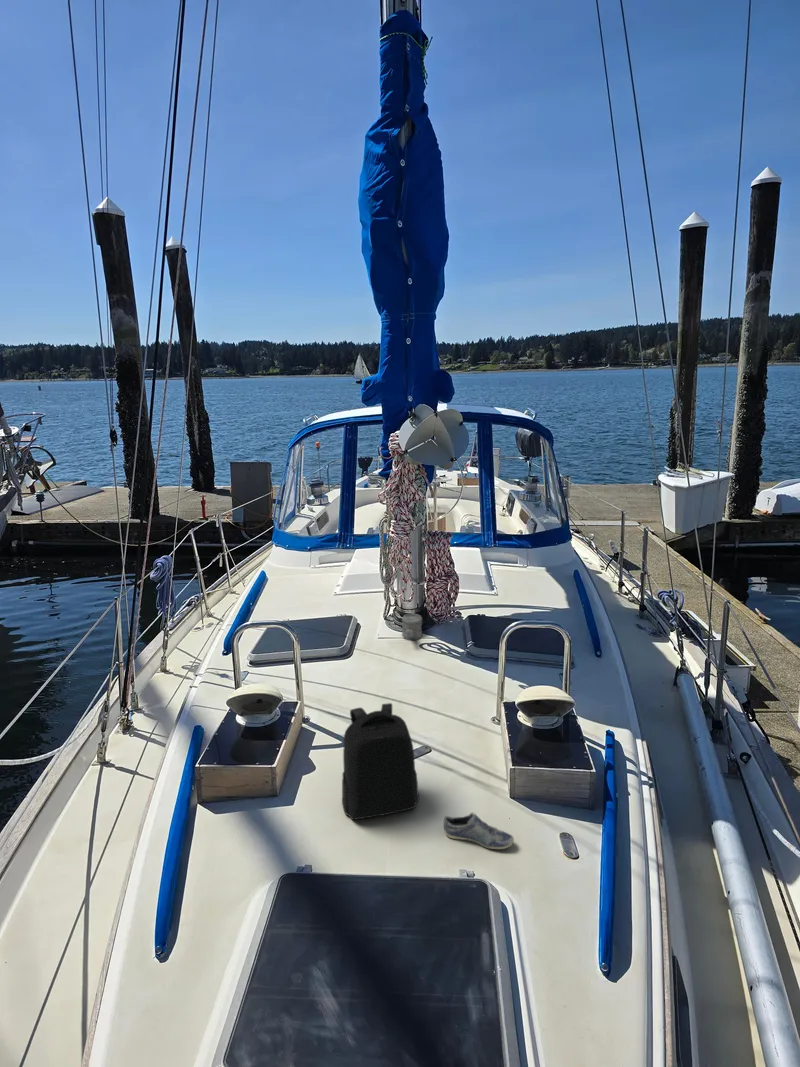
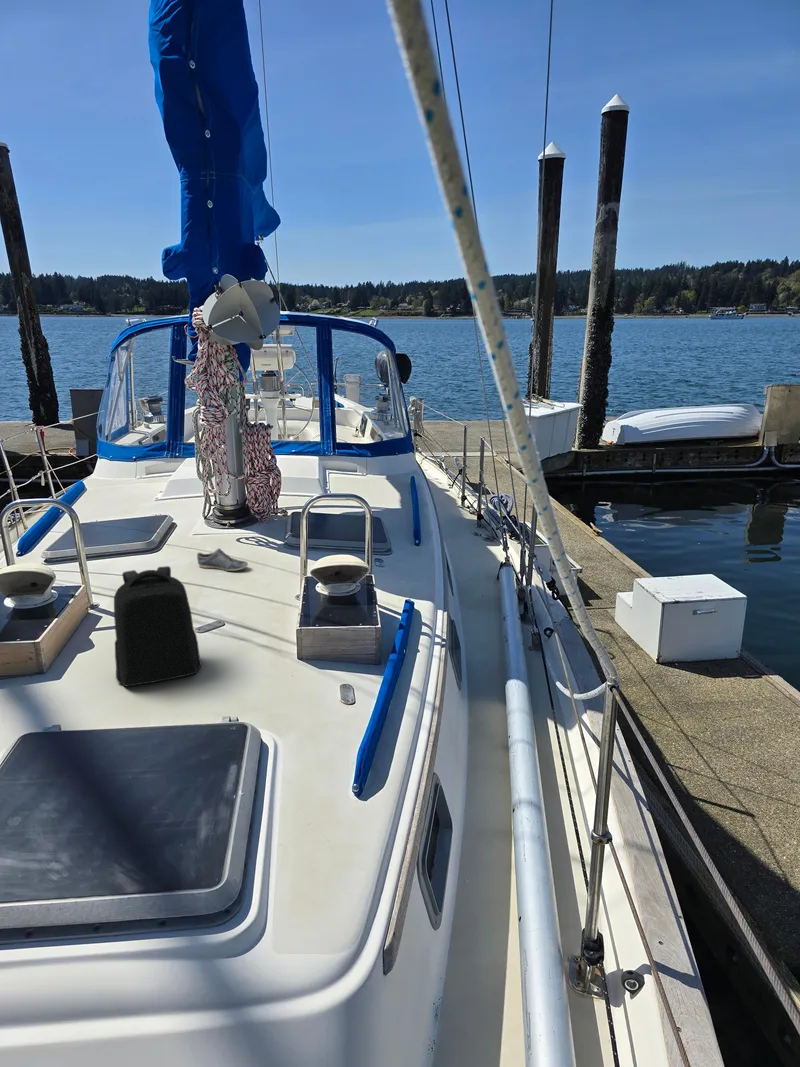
watering can: present [402,610,422,640] -> none [216,504,239,535]
shoe: present [444,813,514,849] -> present [197,549,248,571]

